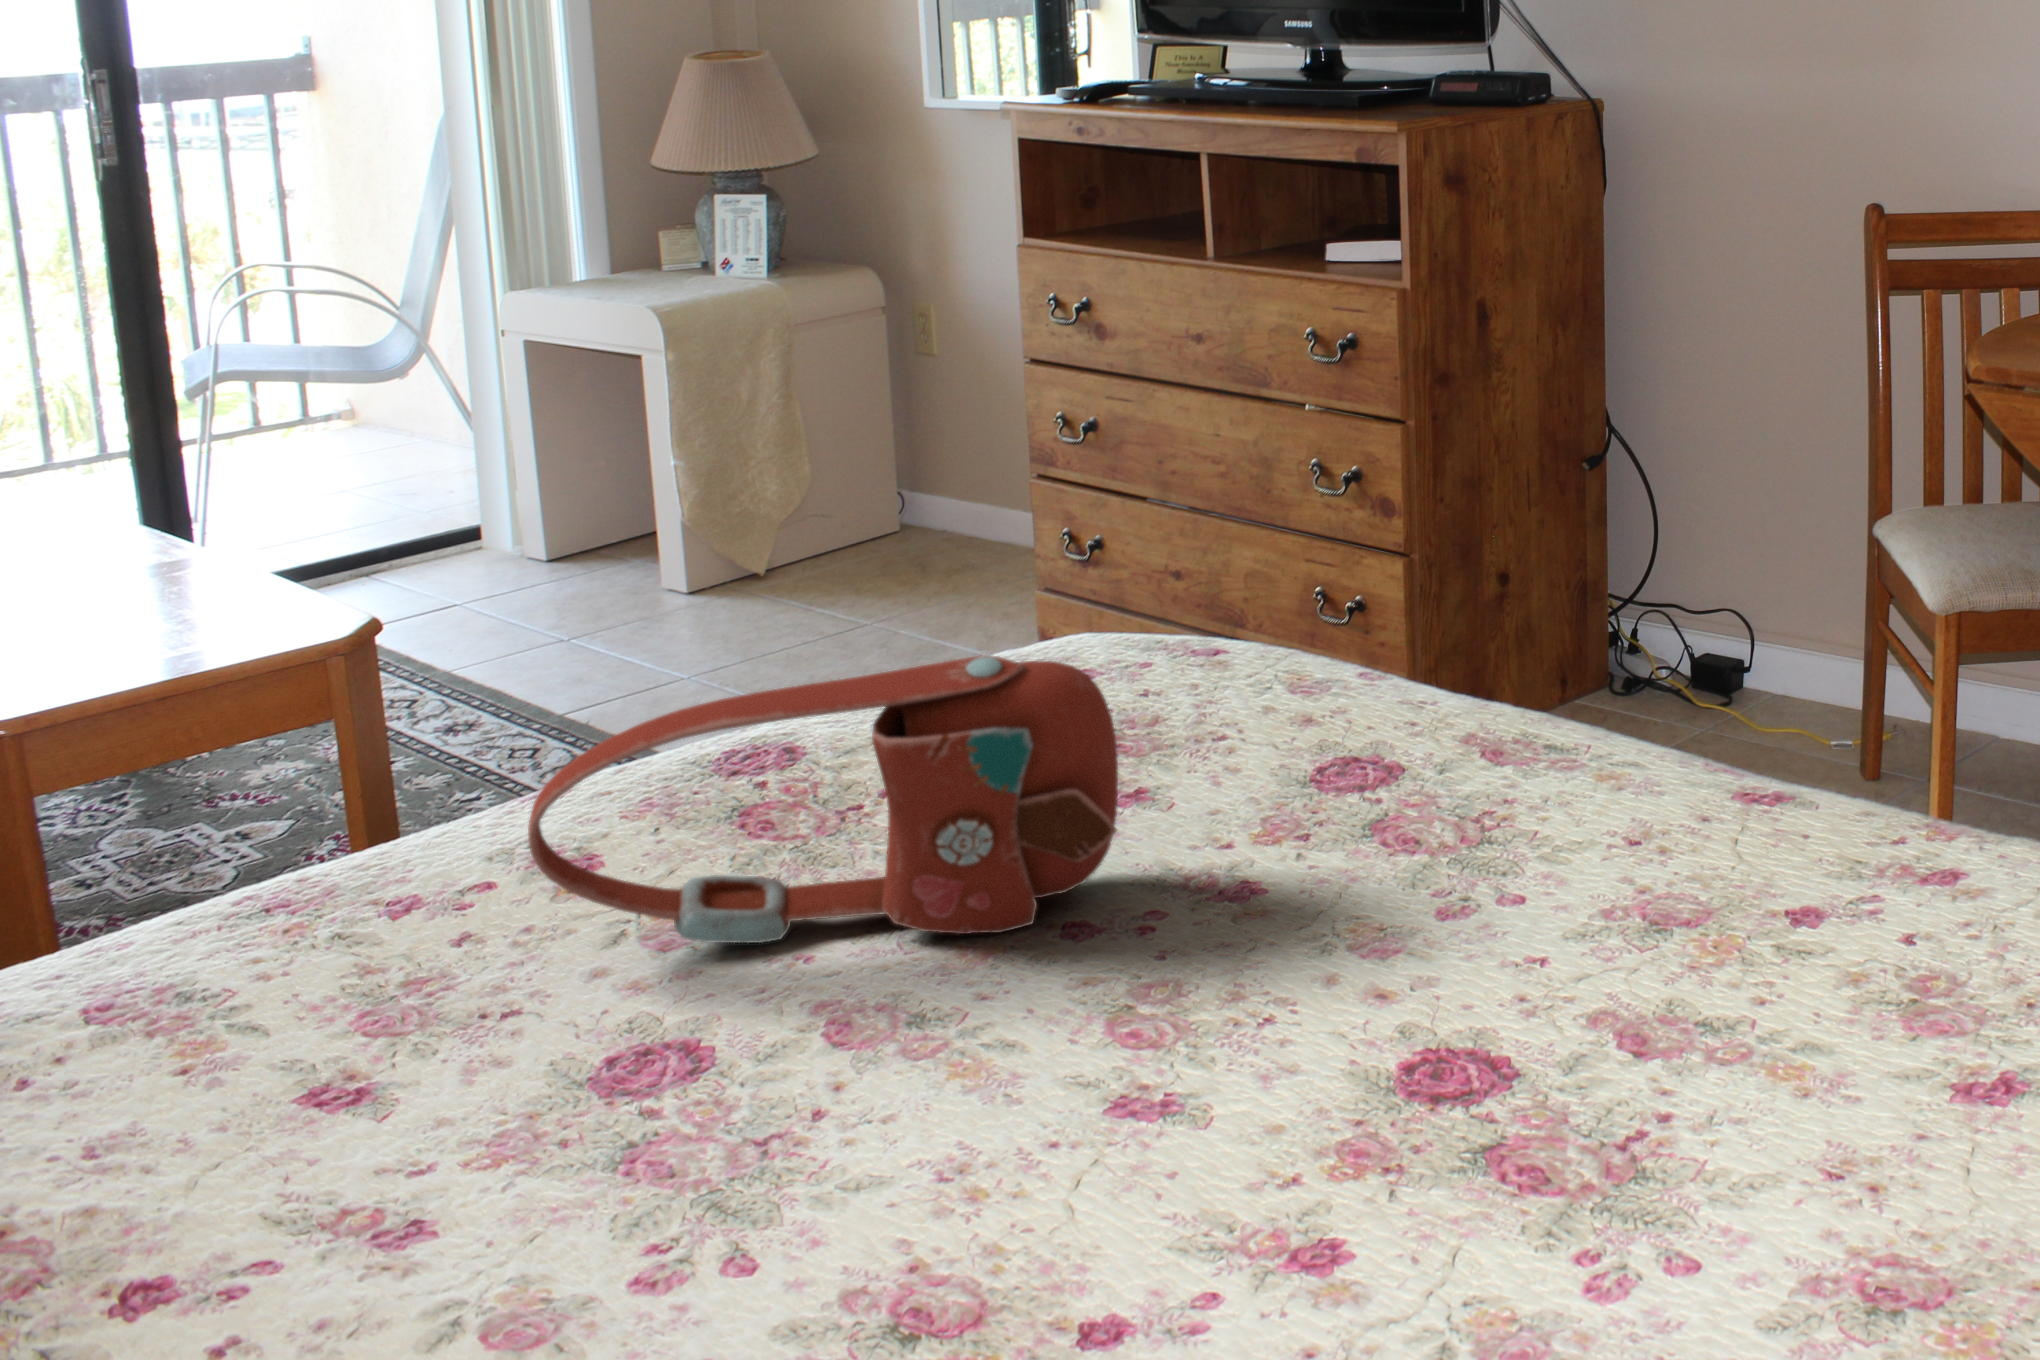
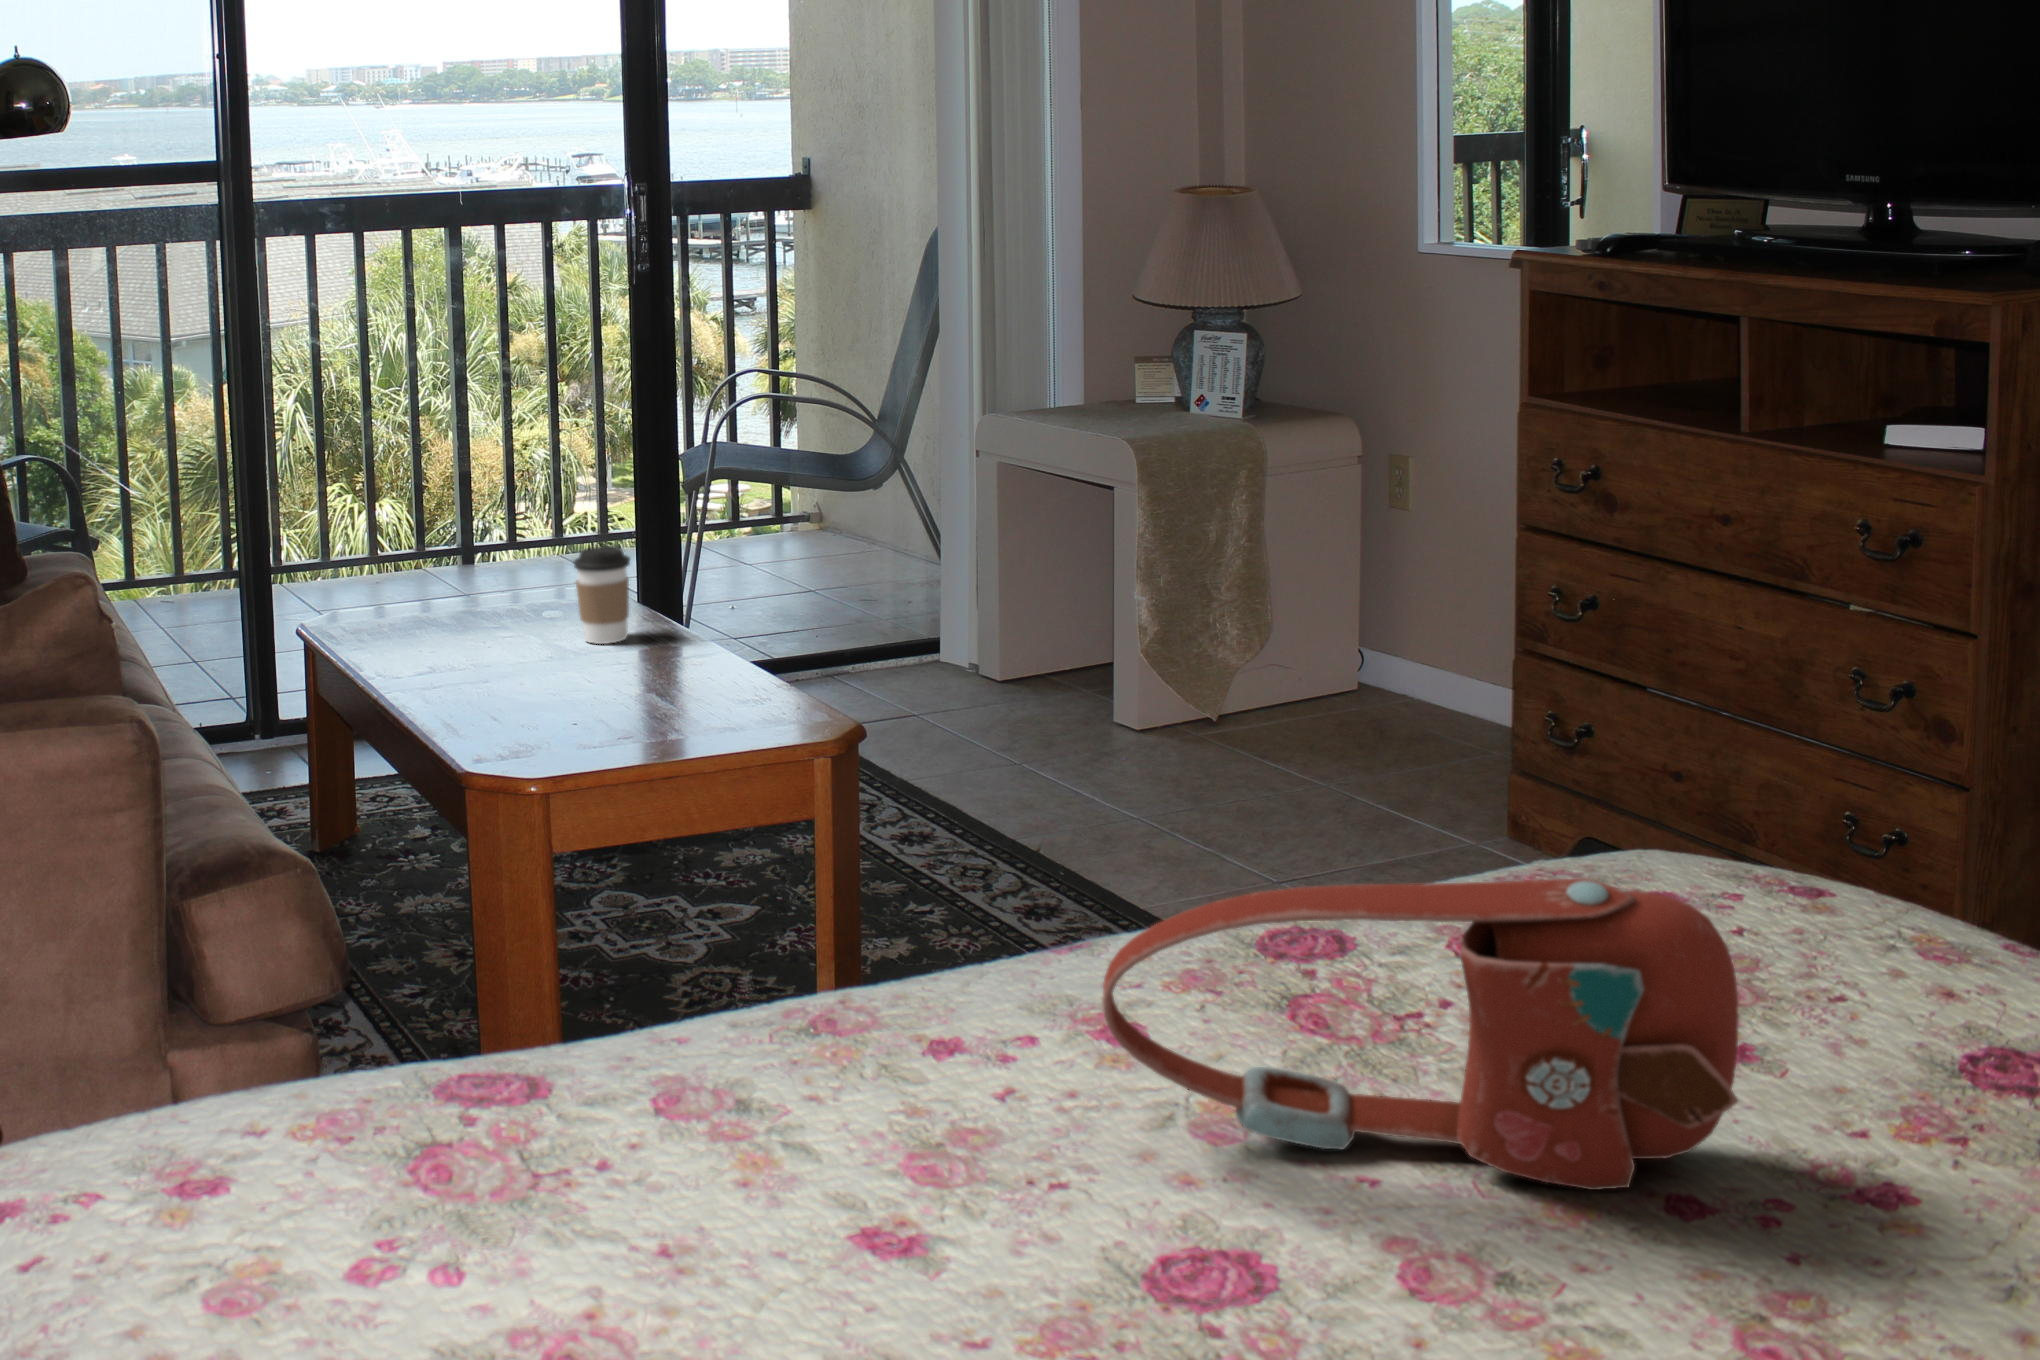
coffee cup: none [49,477,121,578] -> present [573,546,630,644]

